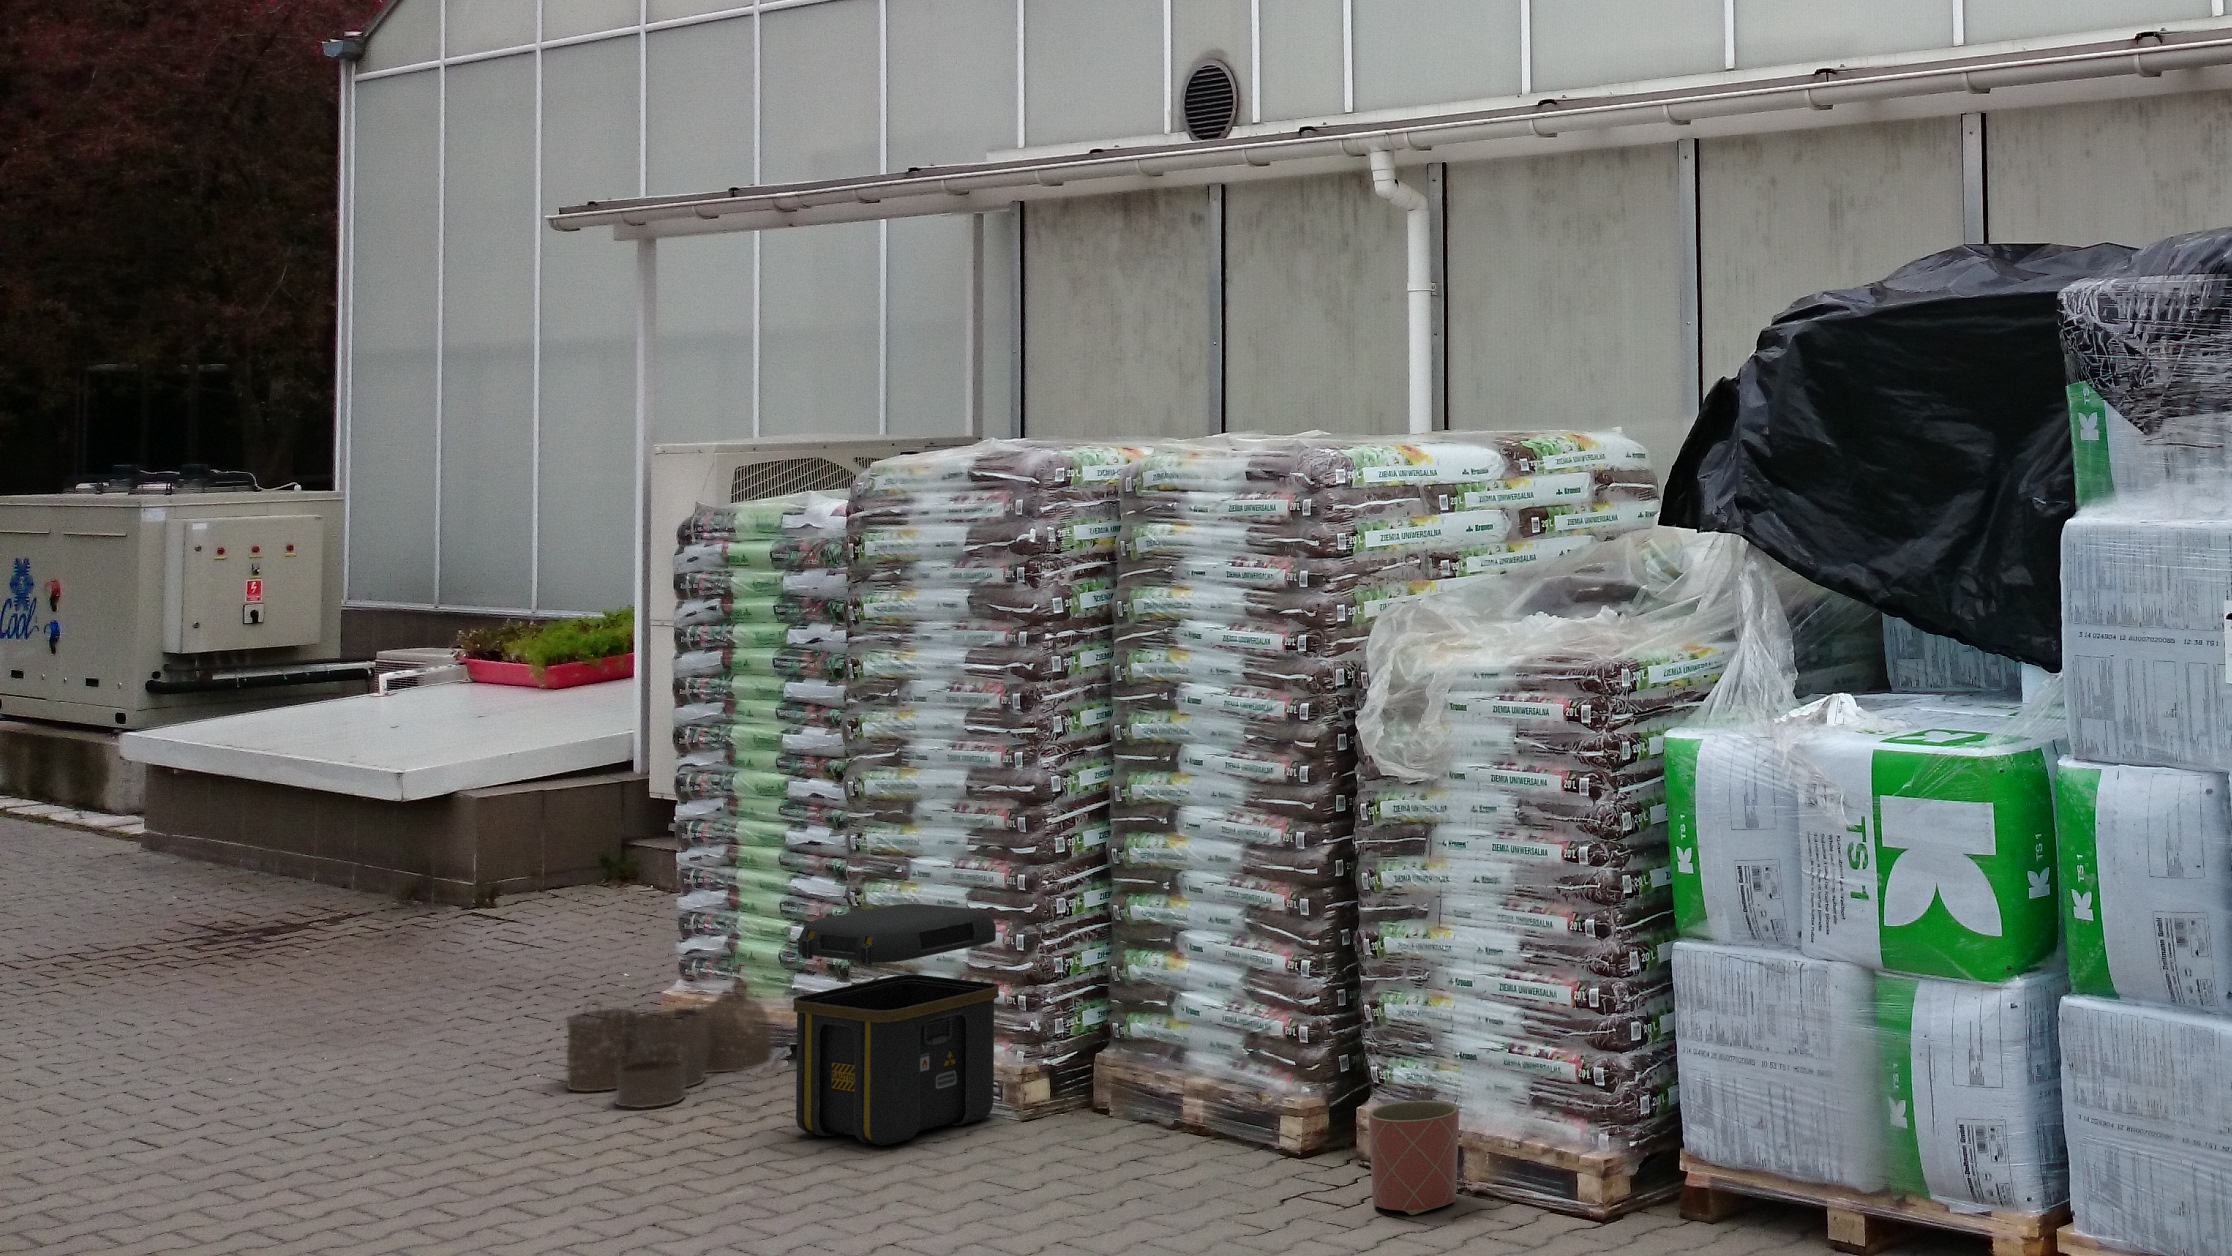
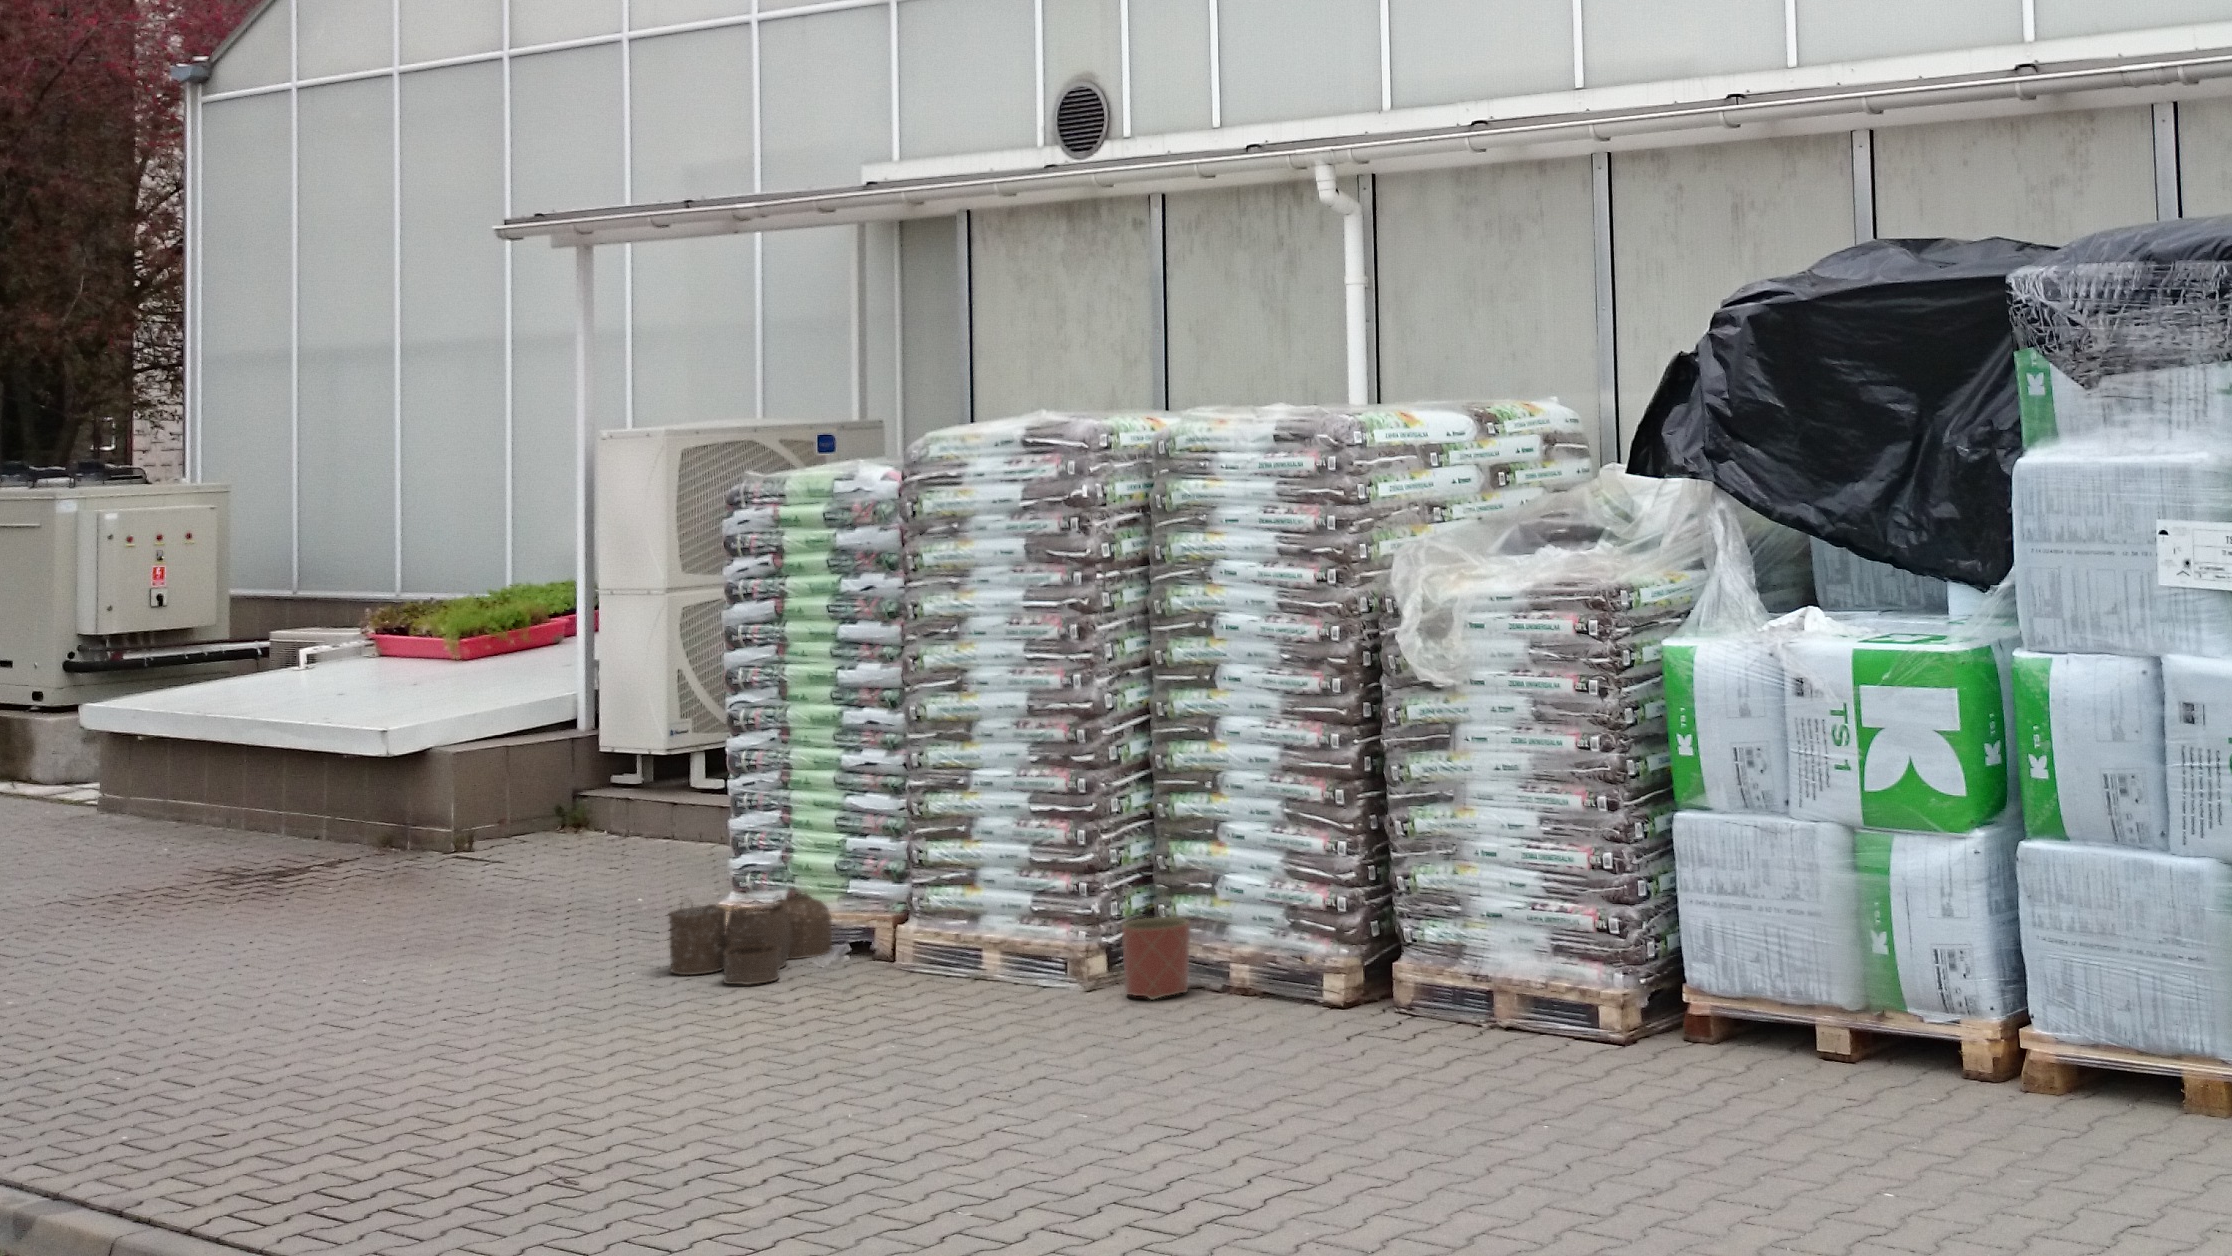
toolbox: present [793,904,999,1145] -> none [894,808,1062,1005]
planter: present [1369,1100,1459,1215] -> present [1122,917,1190,1000]

